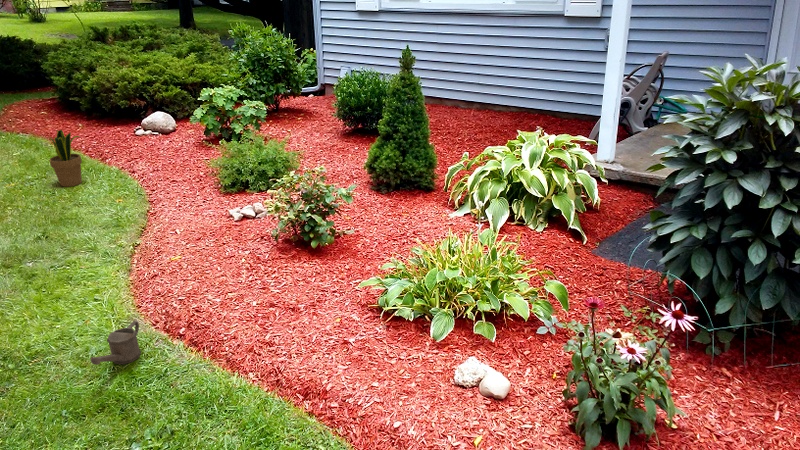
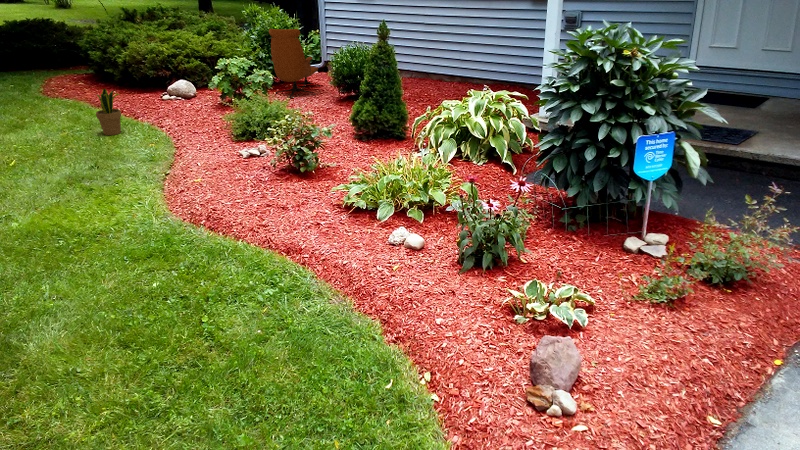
lounge chair: none [261,52,319,133] -> present [269,29,320,98]
watering can: present [90,321,141,365] -> none [142,210,175,237]

